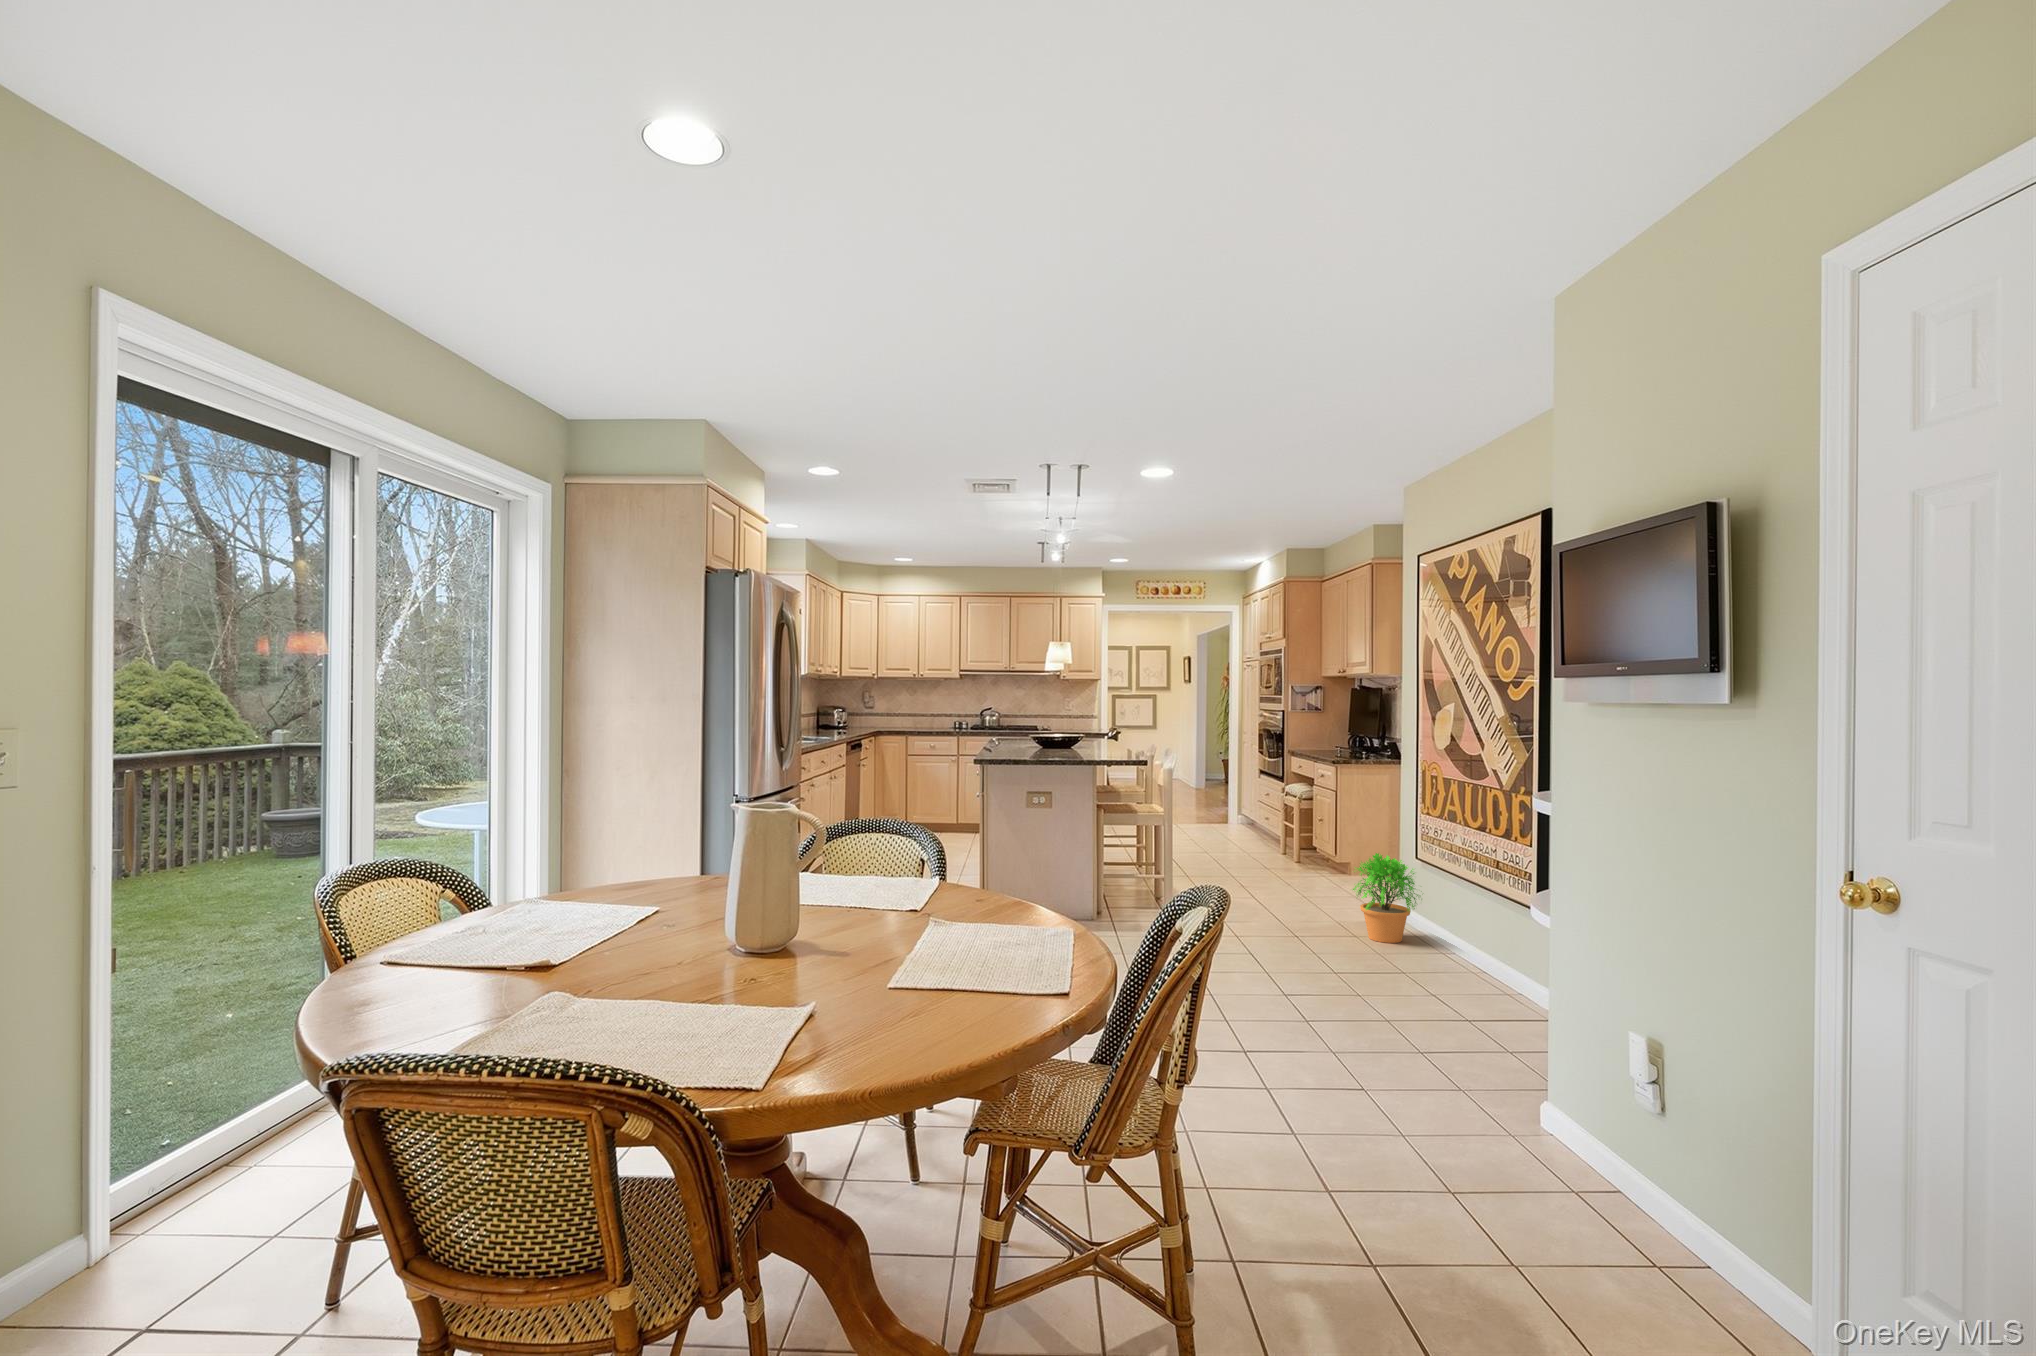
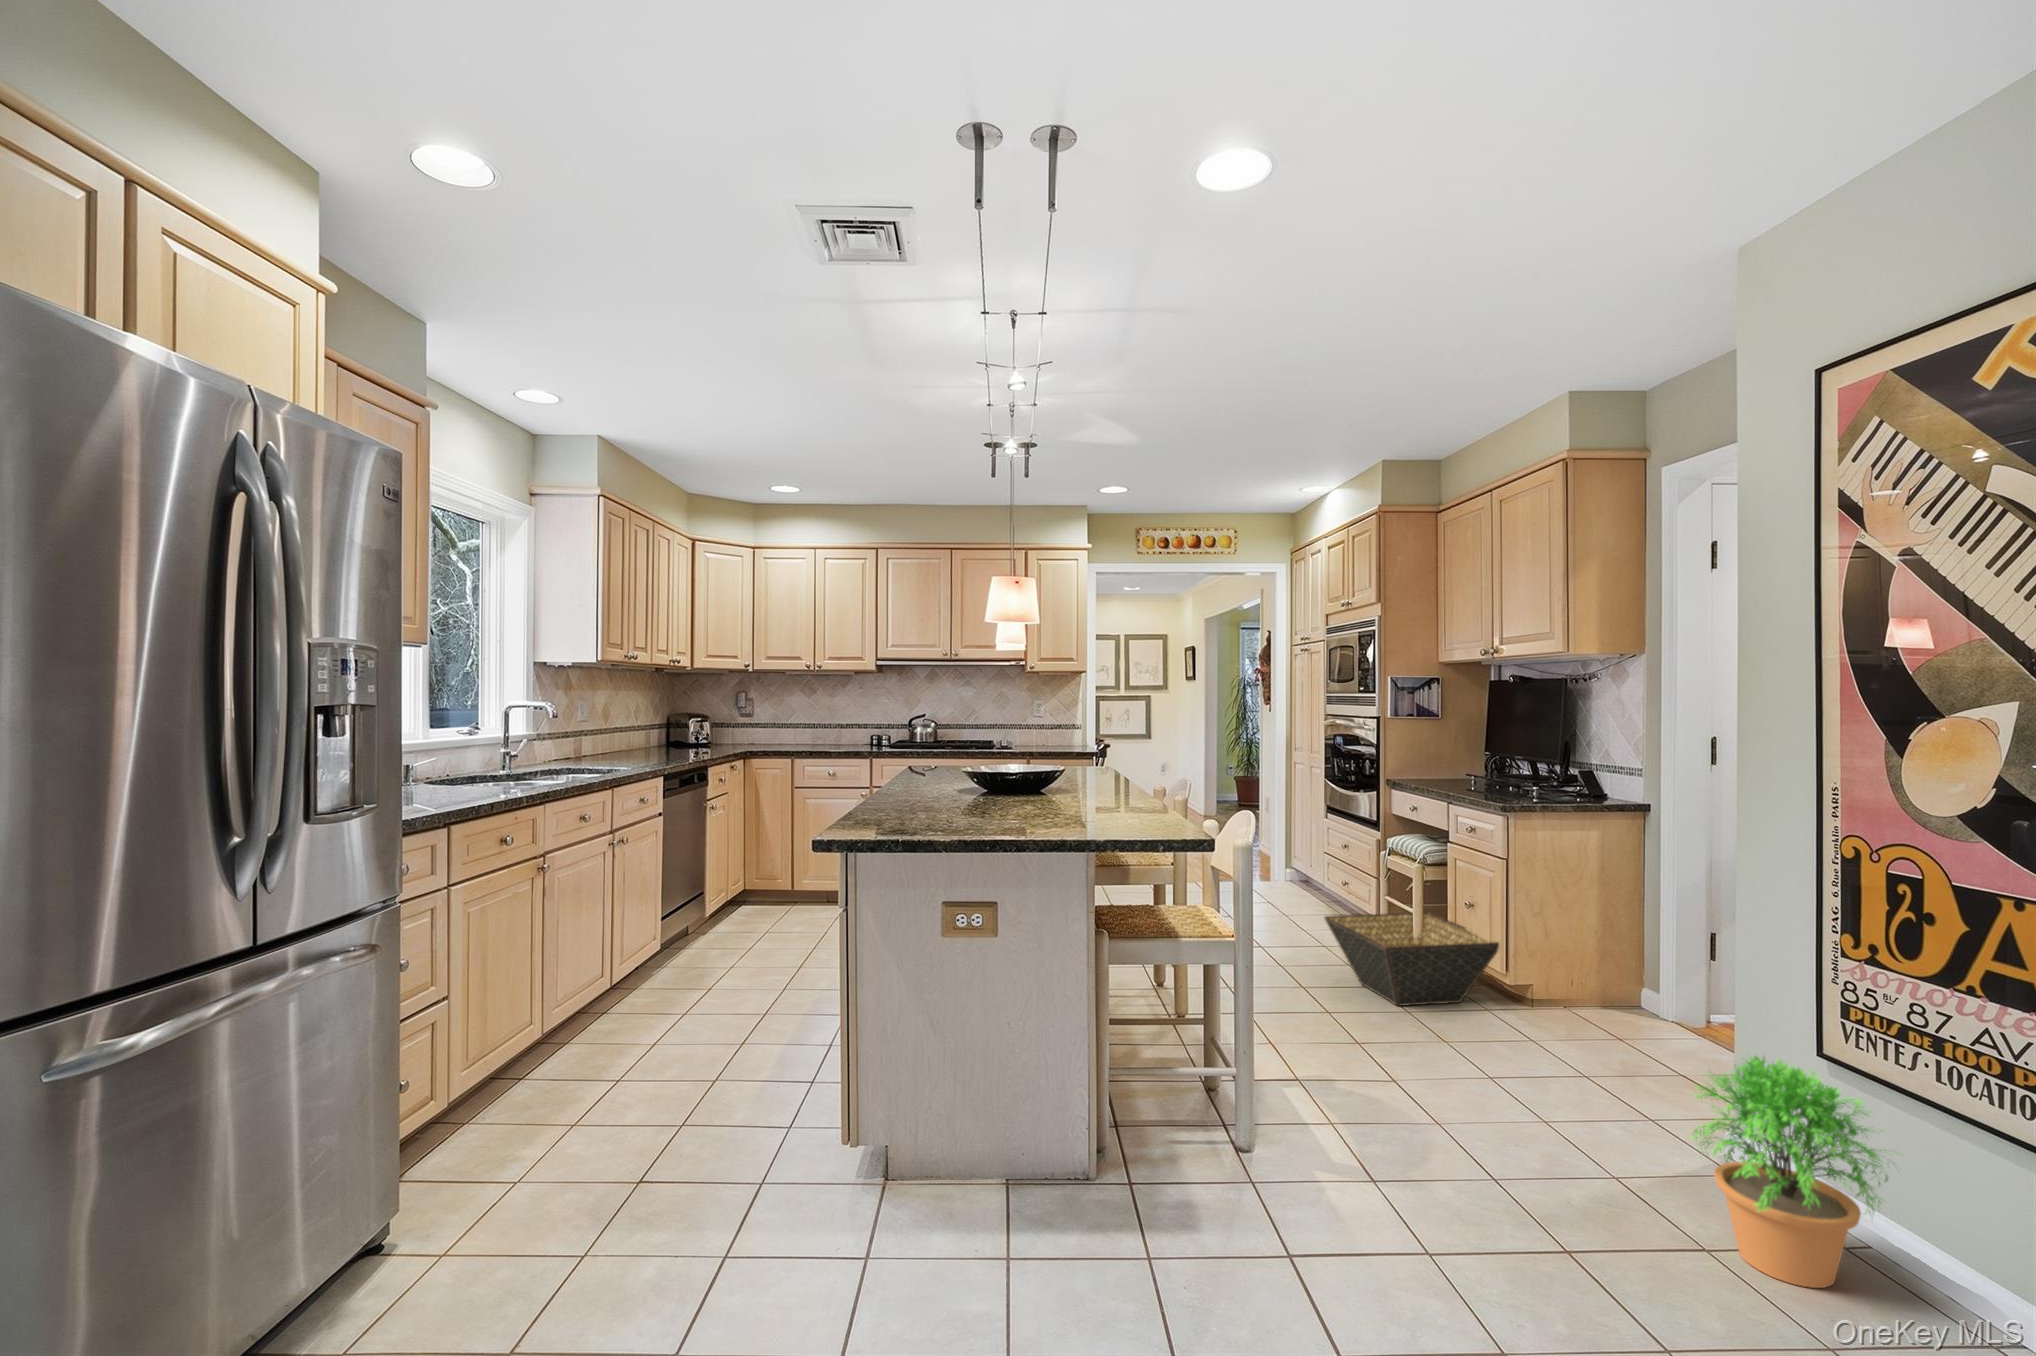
basket: none [1240,828,1335,875] -> present [1325,912,1499,1006]

